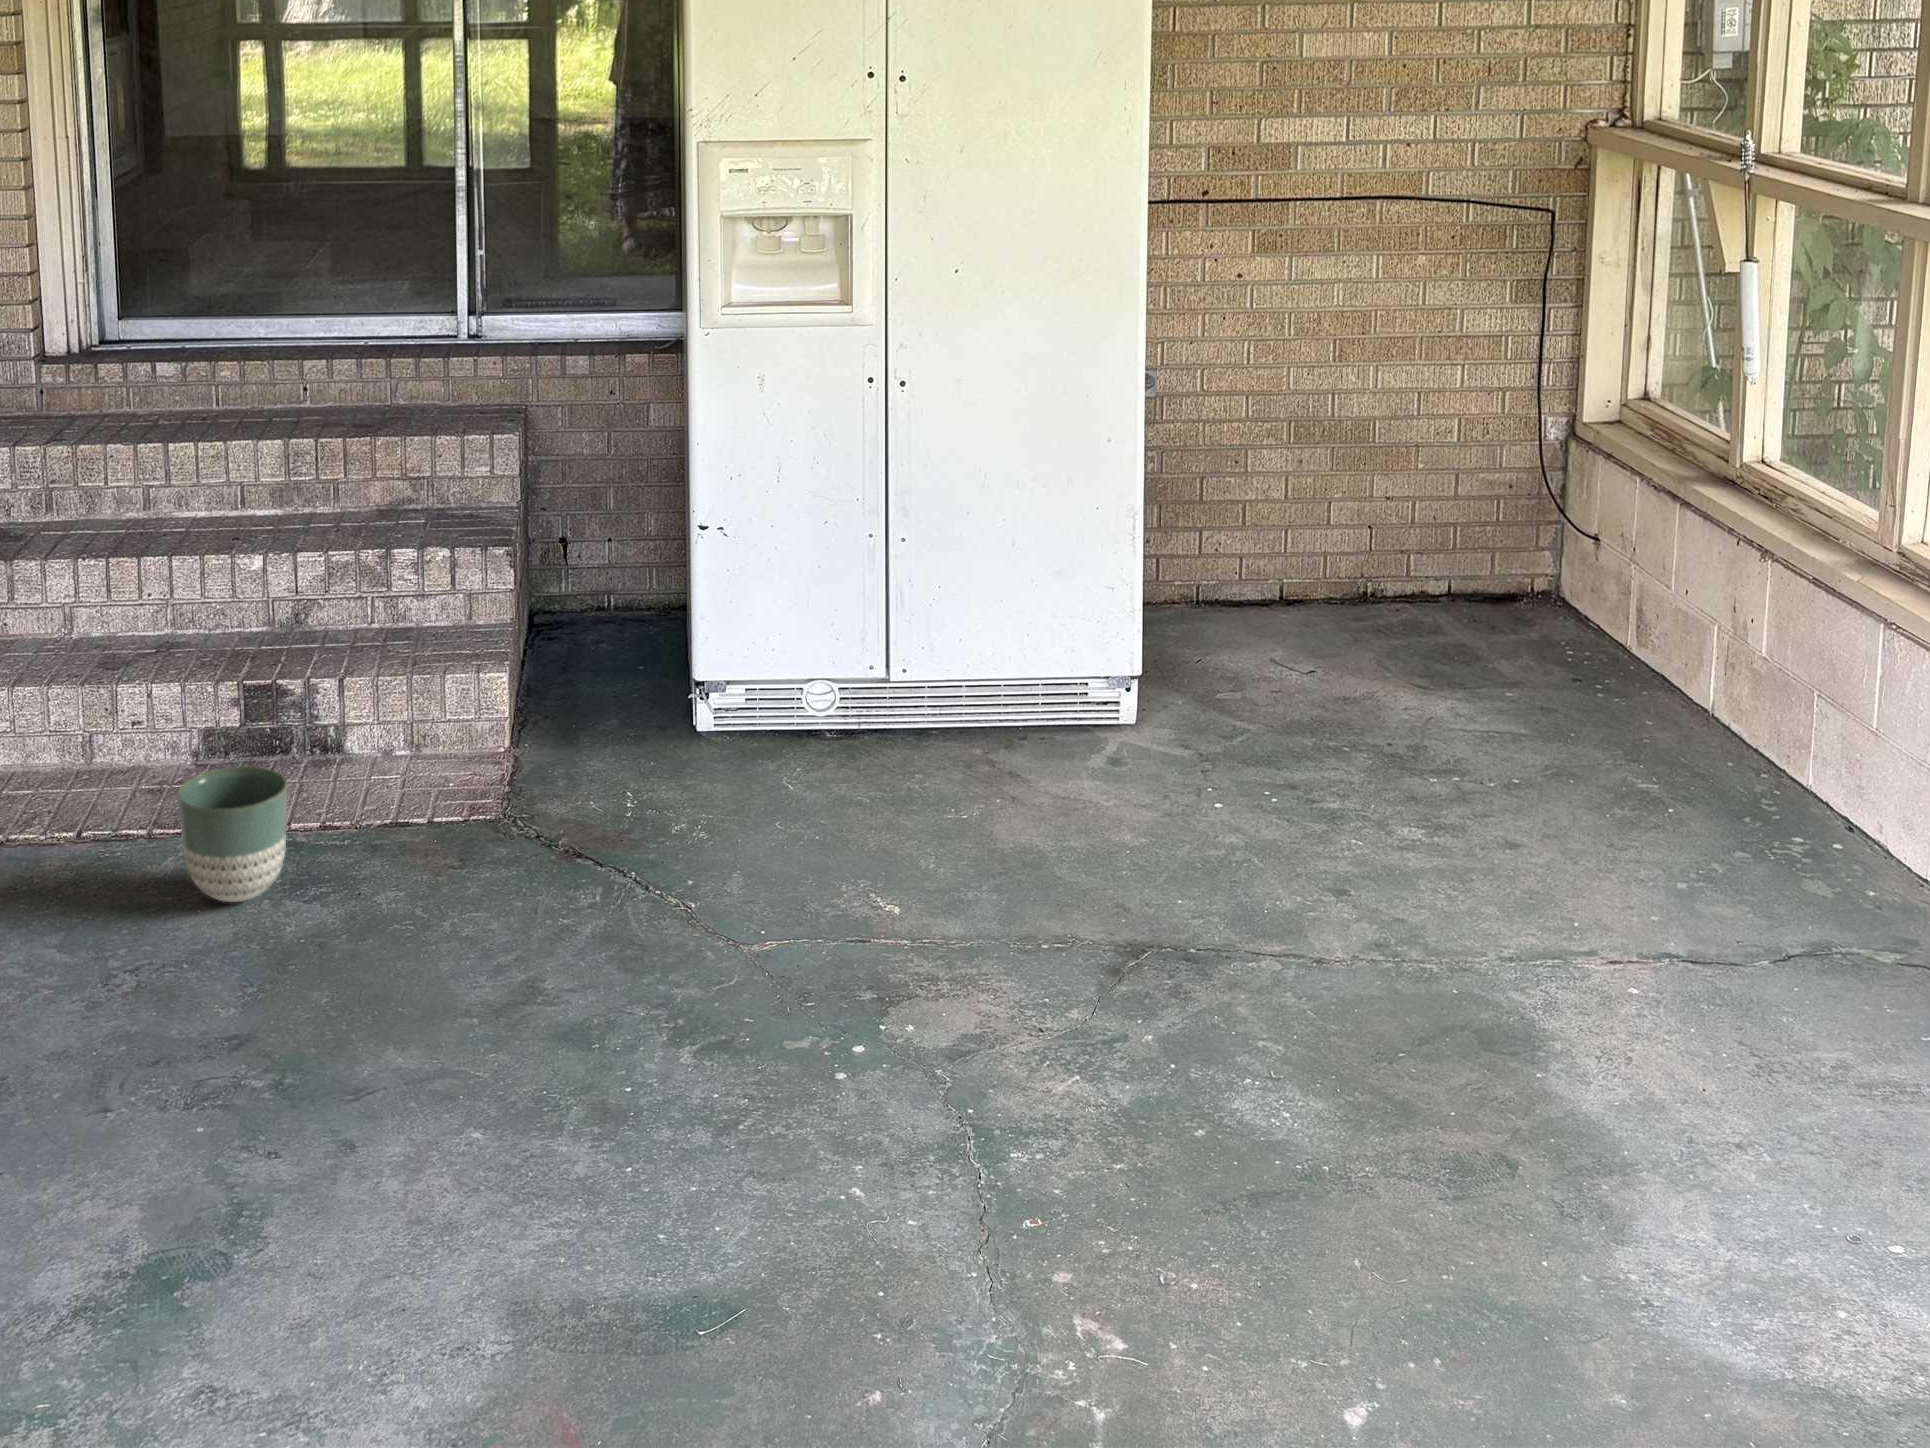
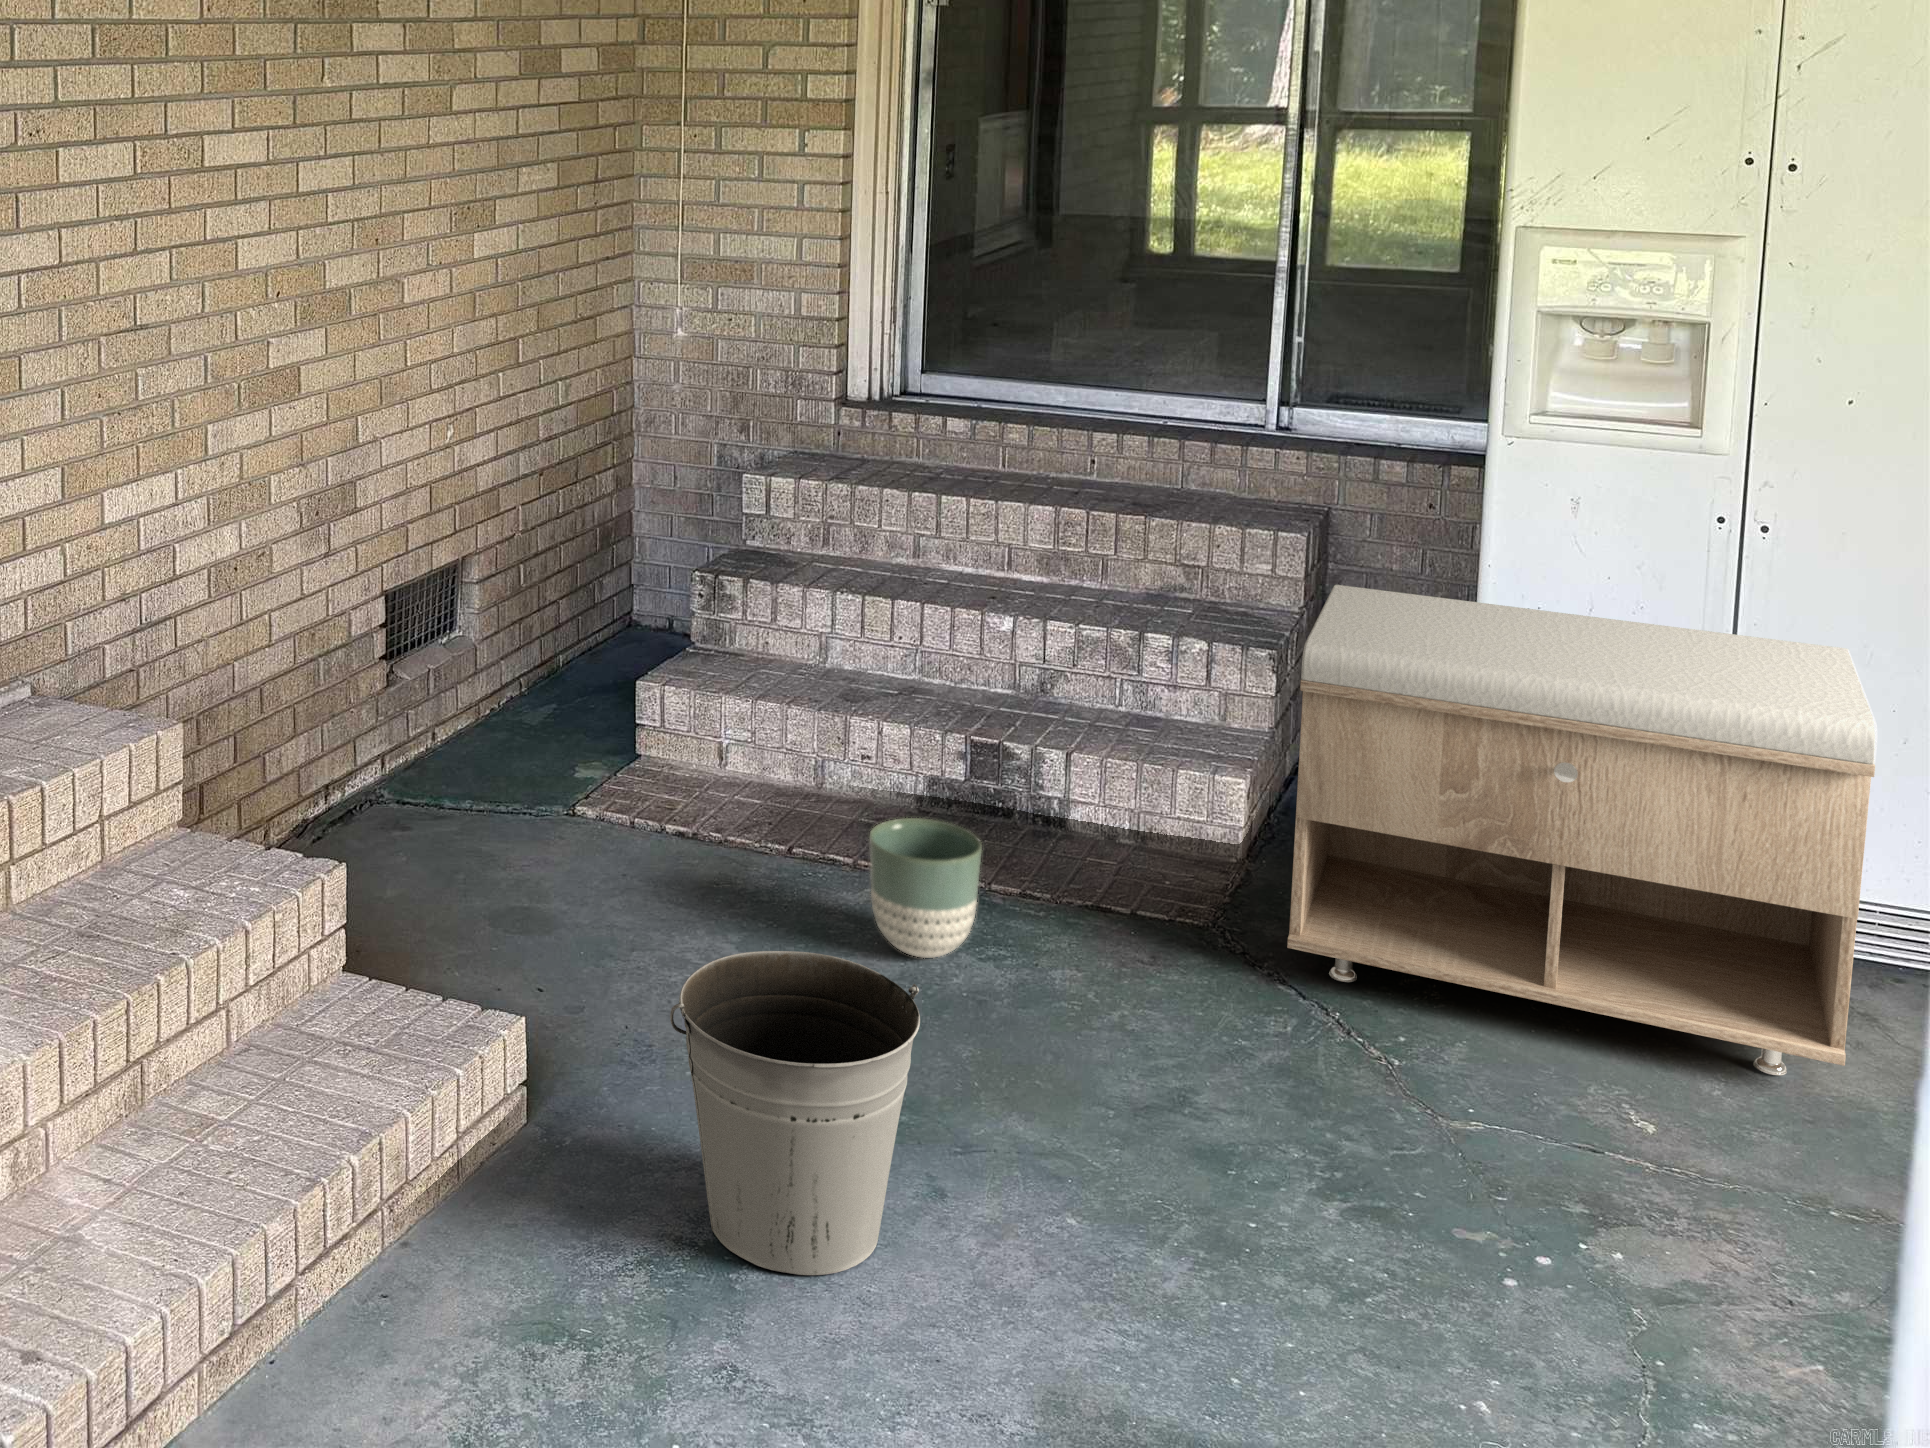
storage bench: none [549,472,960,825] -> present [1287,585,1877,1075]
bucket: none [56,923,305,1241] -> present [670,951,920,1275]

